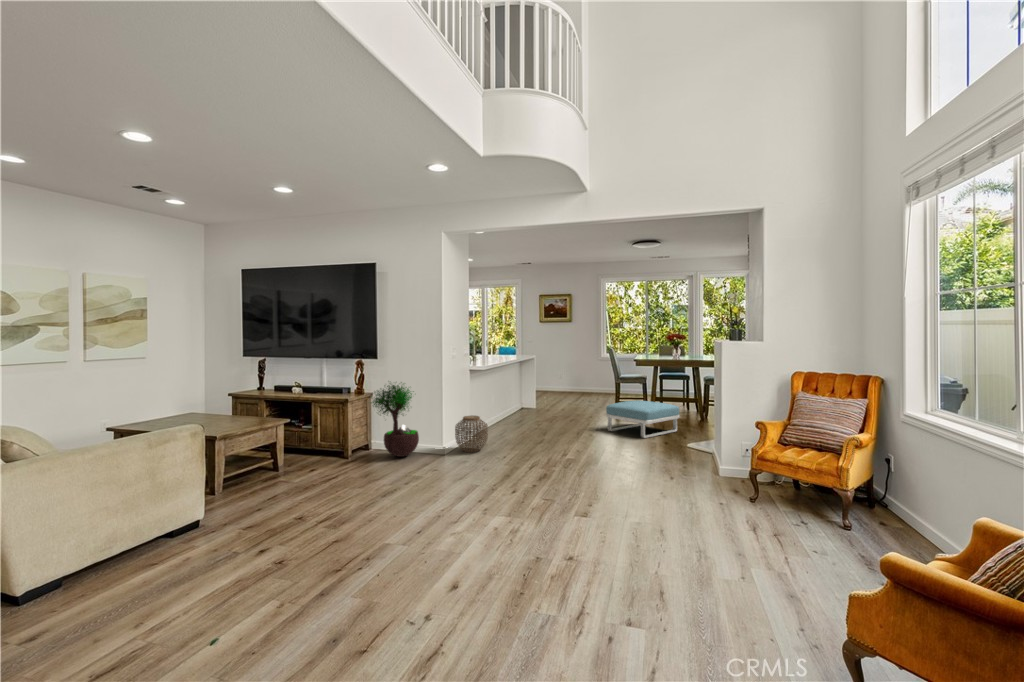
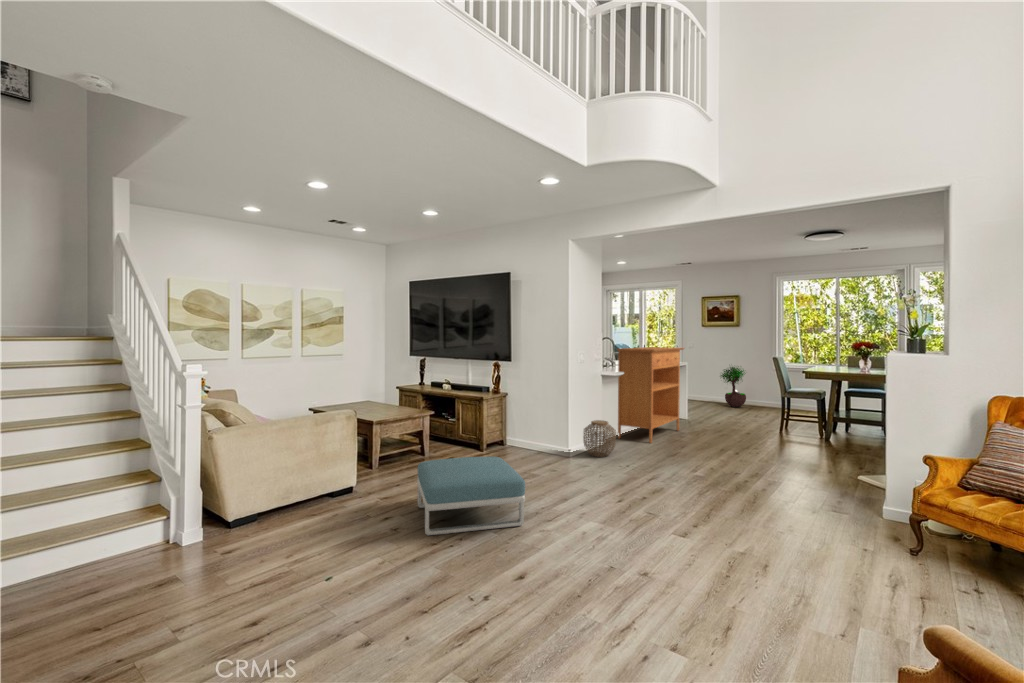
console table: none [479,341,538,434] -> present [617,347,684,443]
potted tree: present [371,385,419,457] -> present [721,367,746,407]
footstool: present [606,400,680,438] -> present [417,457,525,535]

